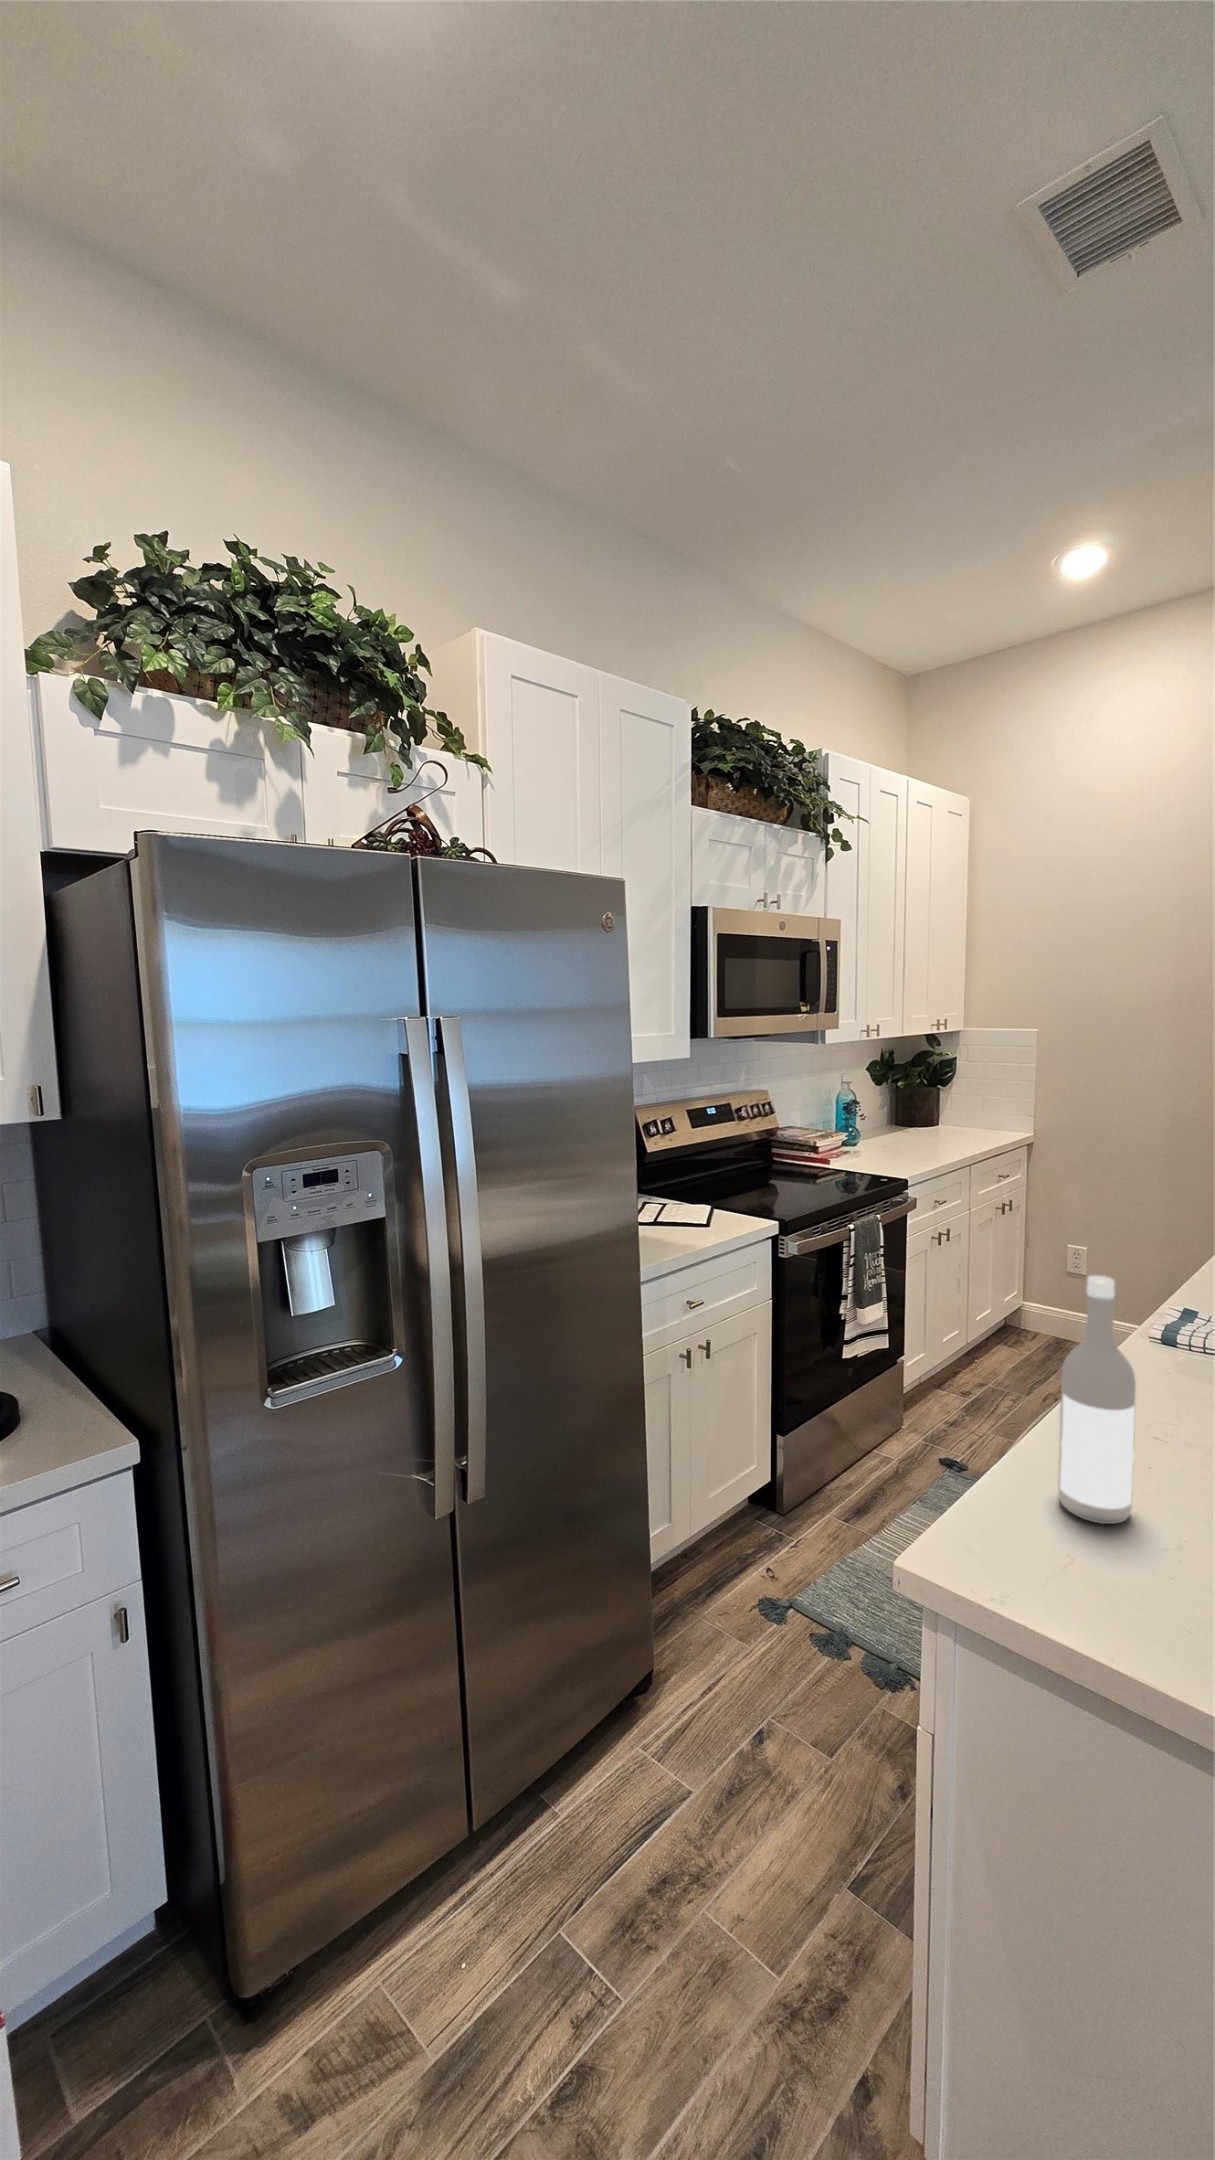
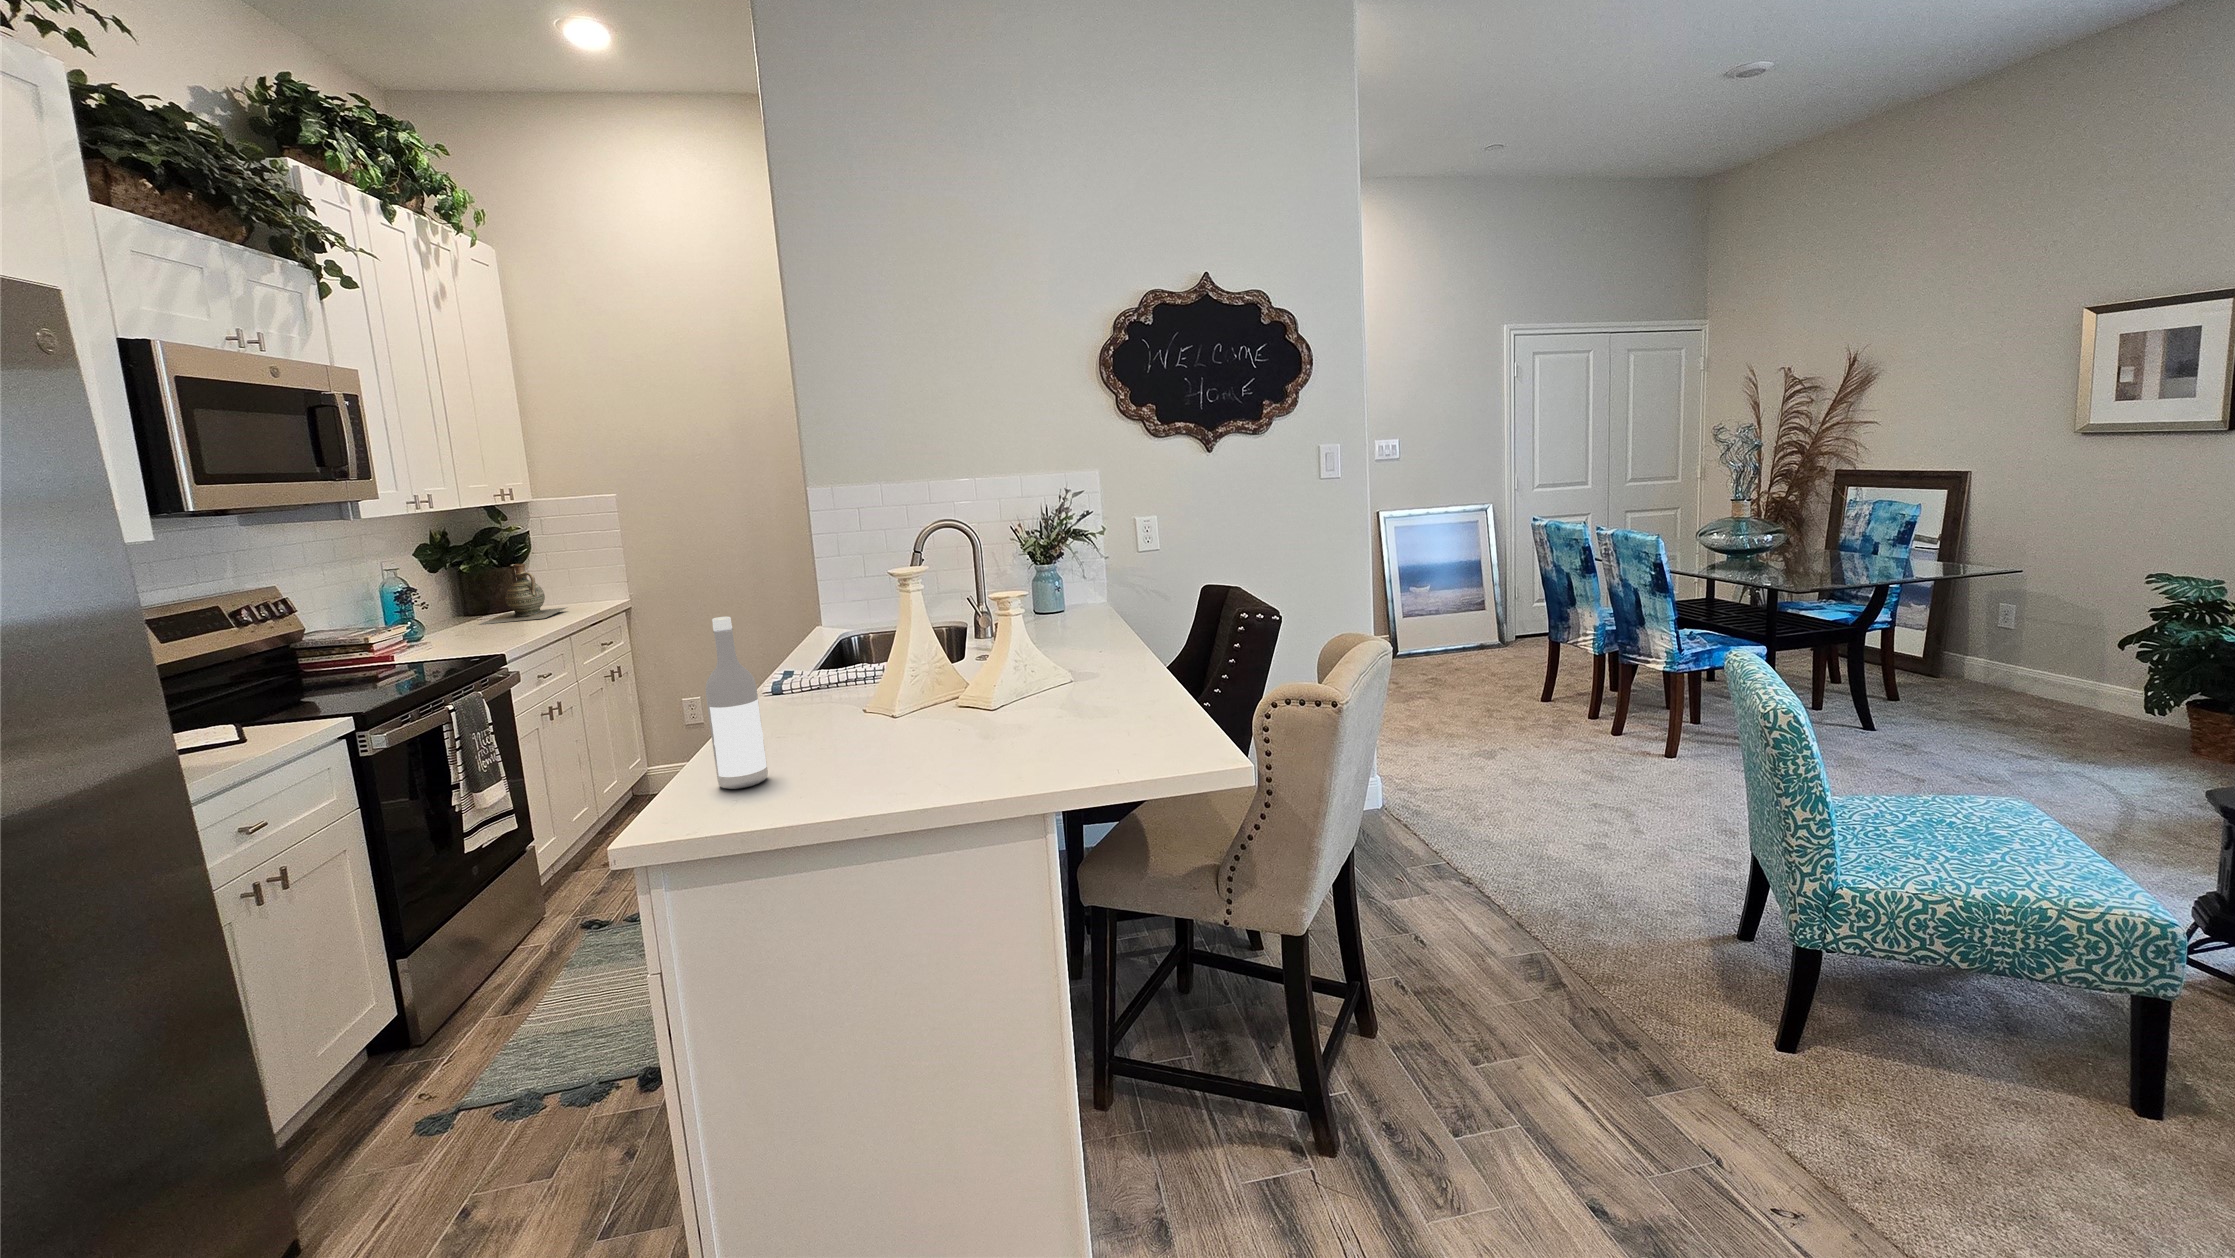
ceramic jug: none [902,1087,978,1141] -> present [481,564,566,624]

